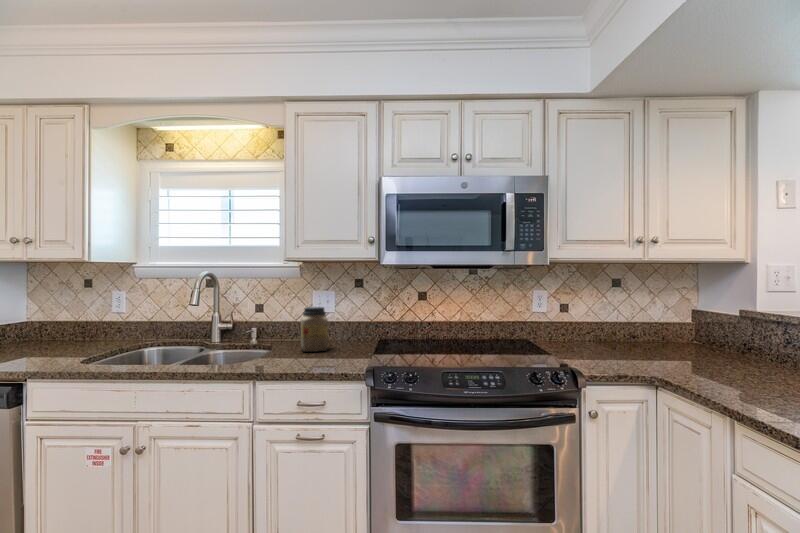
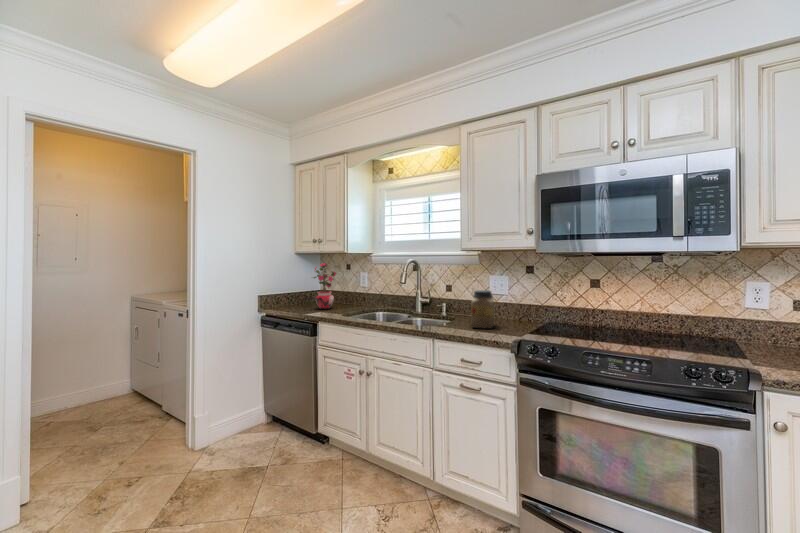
potted plant: none [19,274,71,350] -> present [313,263,336,309]

